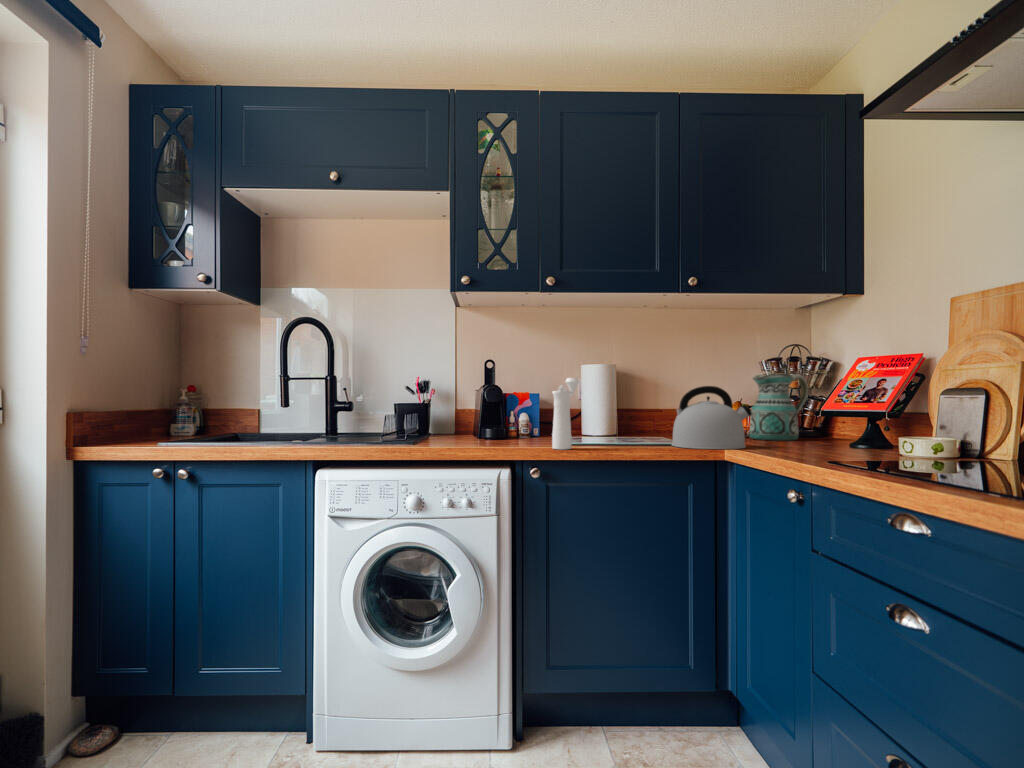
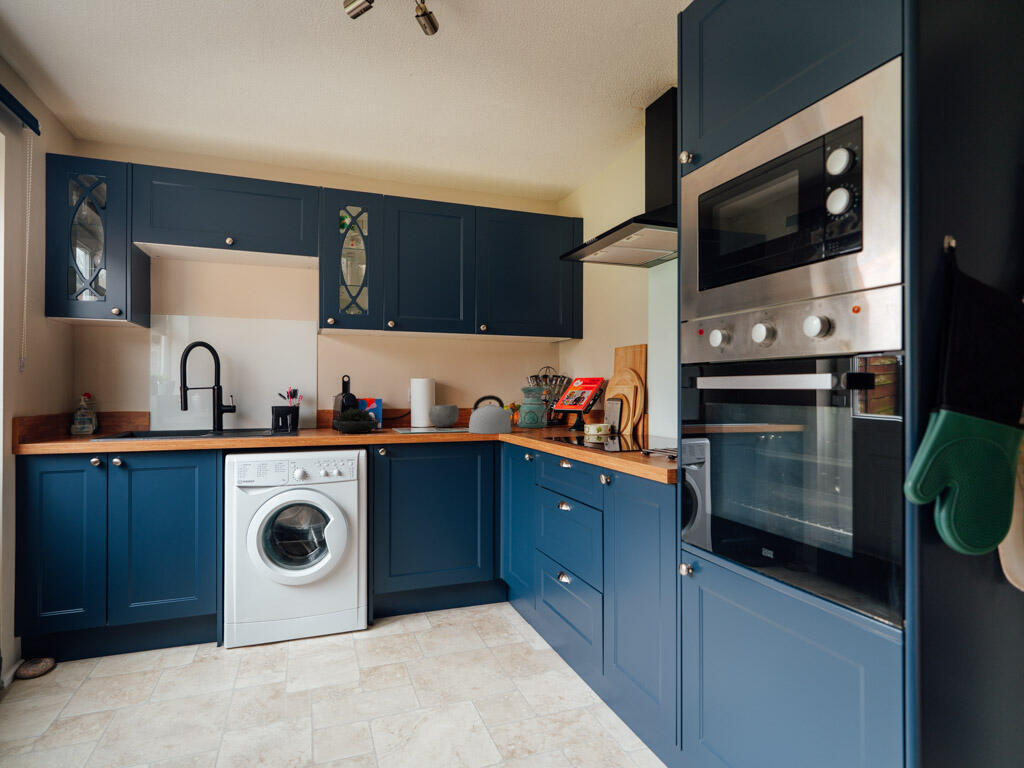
pepper mill: present [552,378,579,450] -> none [394,390,411,436]
ceramic bowl: none [608,403,653,436] -> present [429,405,459,427]
succulent plant: none [467,405,536,442] -> present [332,408,380,433]

